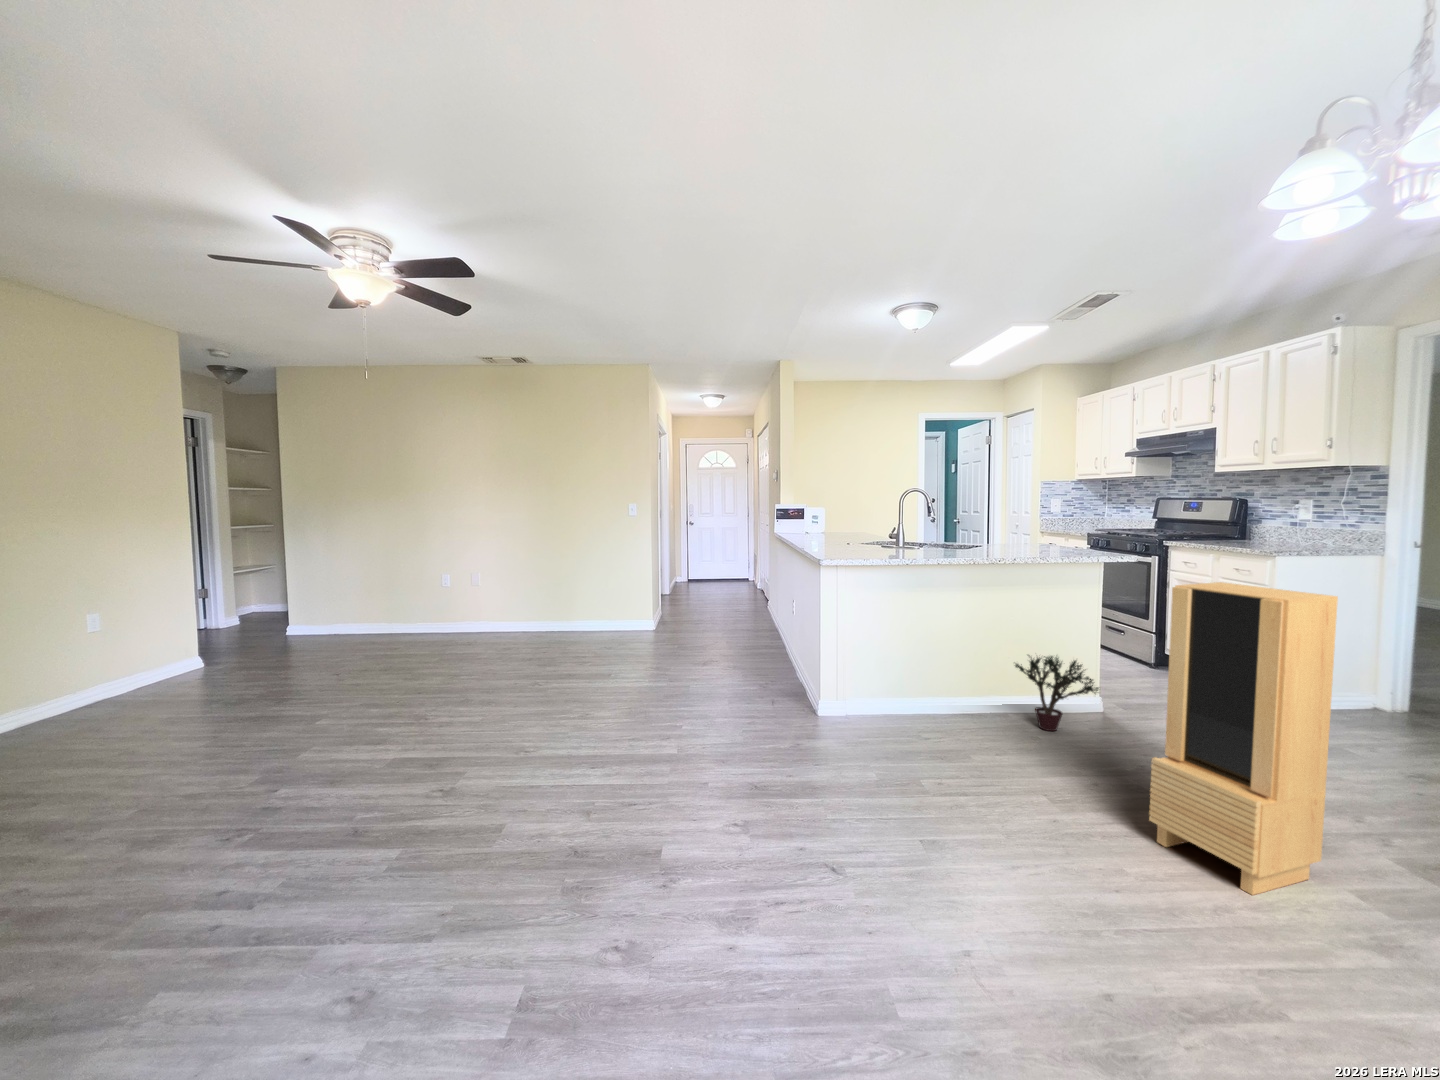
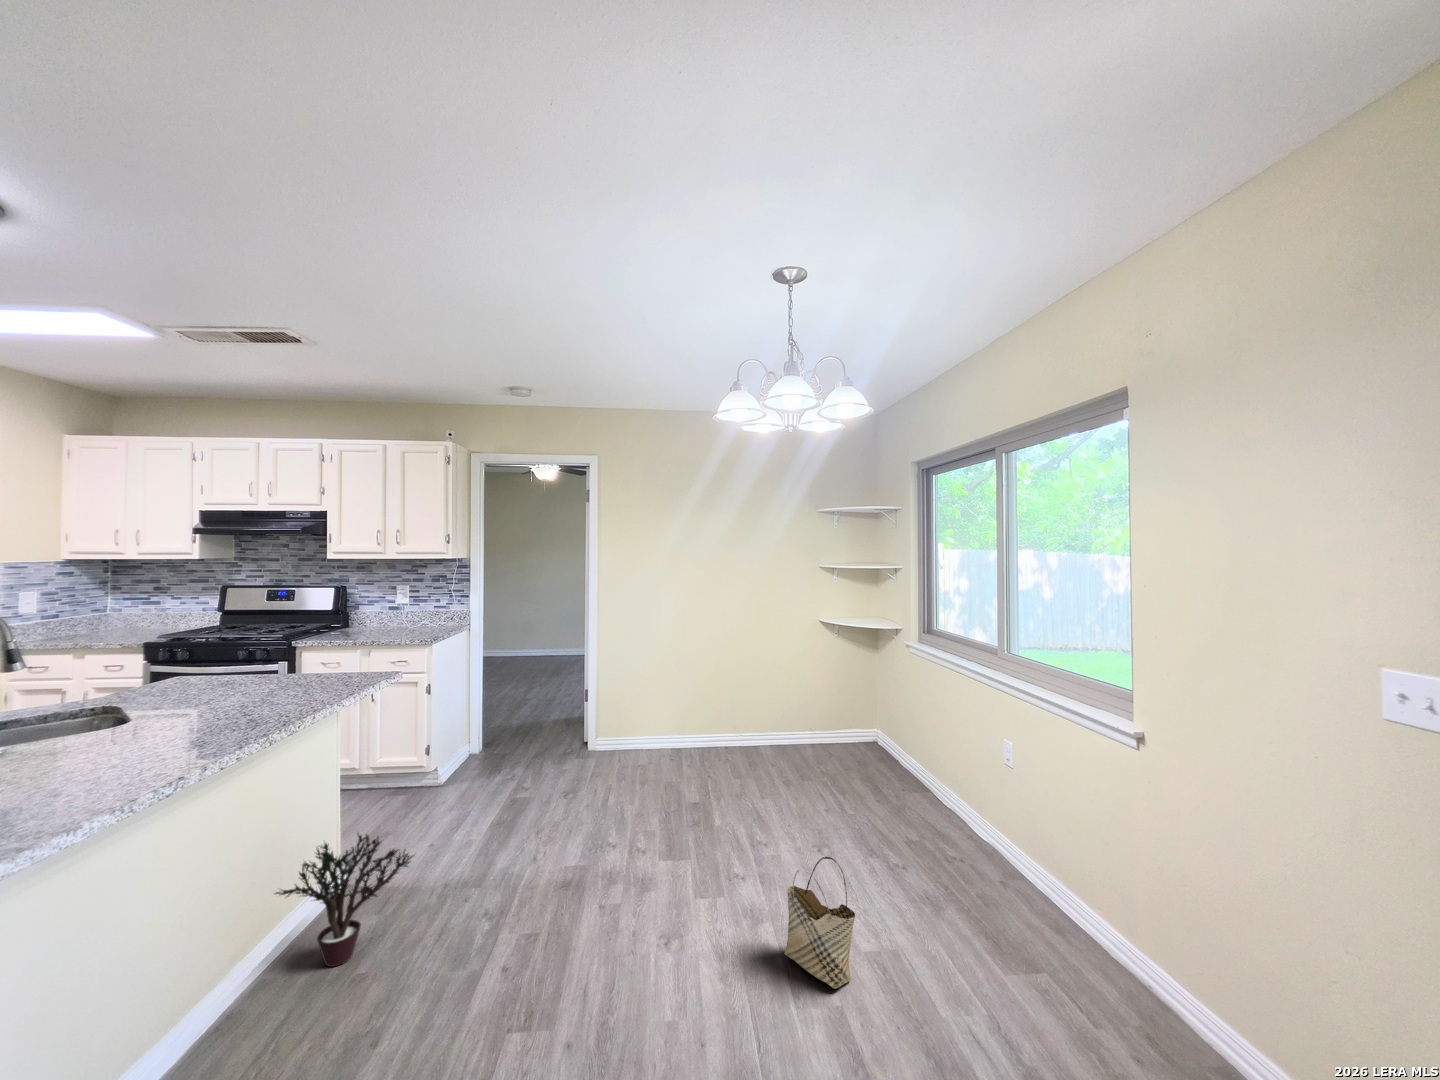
storage cabinet: present [1149,582,1338,895] -> none [617,683,727,985]
woven basket: none [1313,831,1410,1012] -> present [784,857,855,989]

